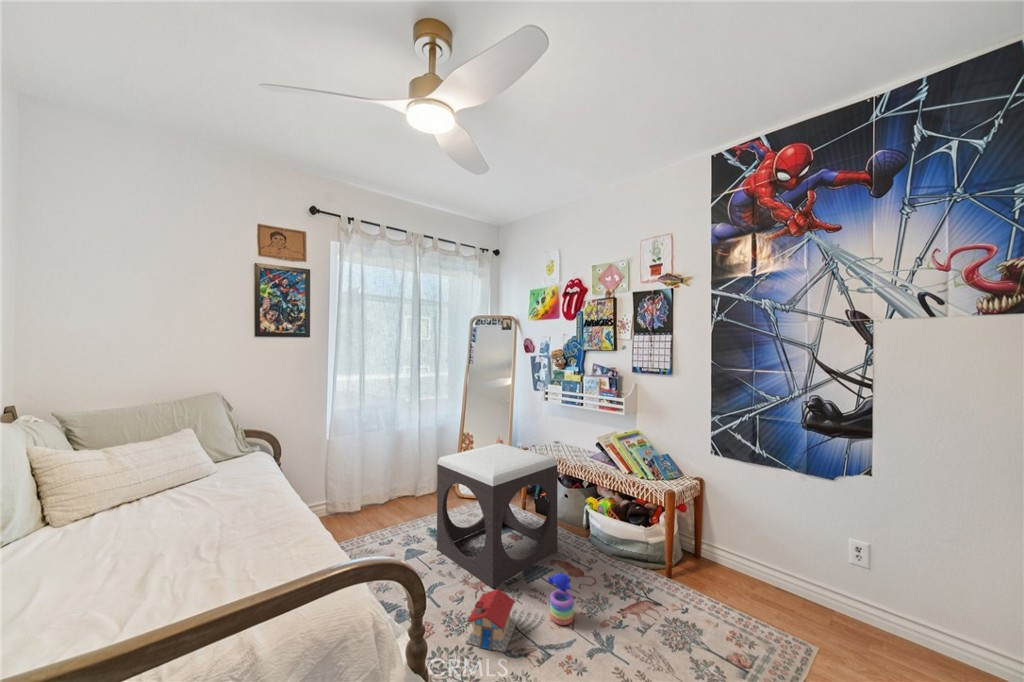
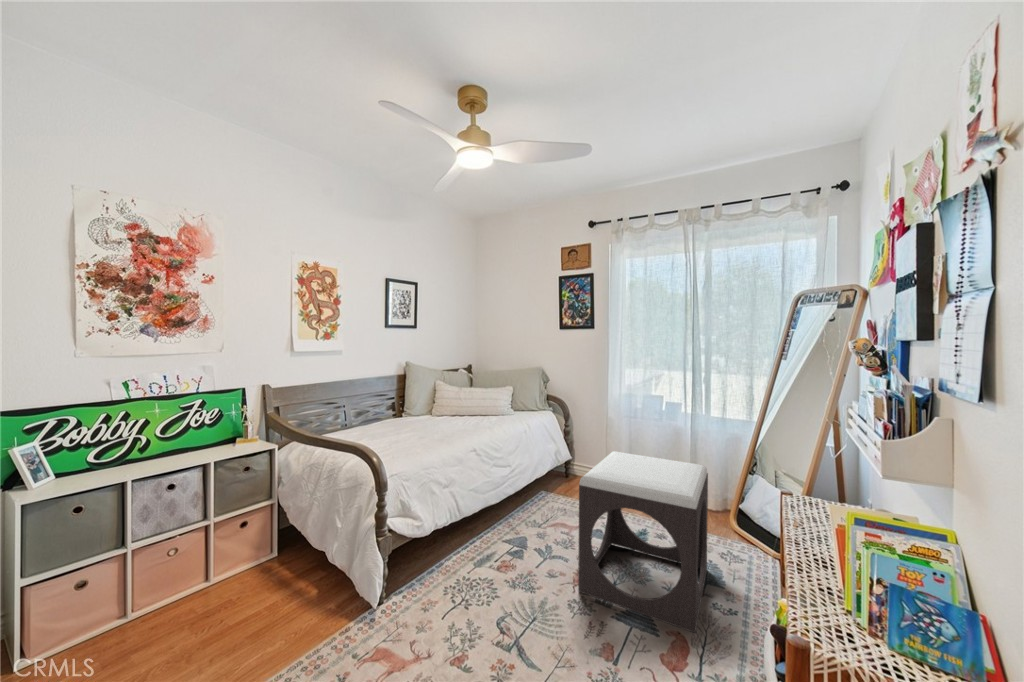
stacking toy: present [547,573,574,625] -> none [552,600,580,663]
toy house: present [466,589,516,652] -> none [501,566,542,618]

